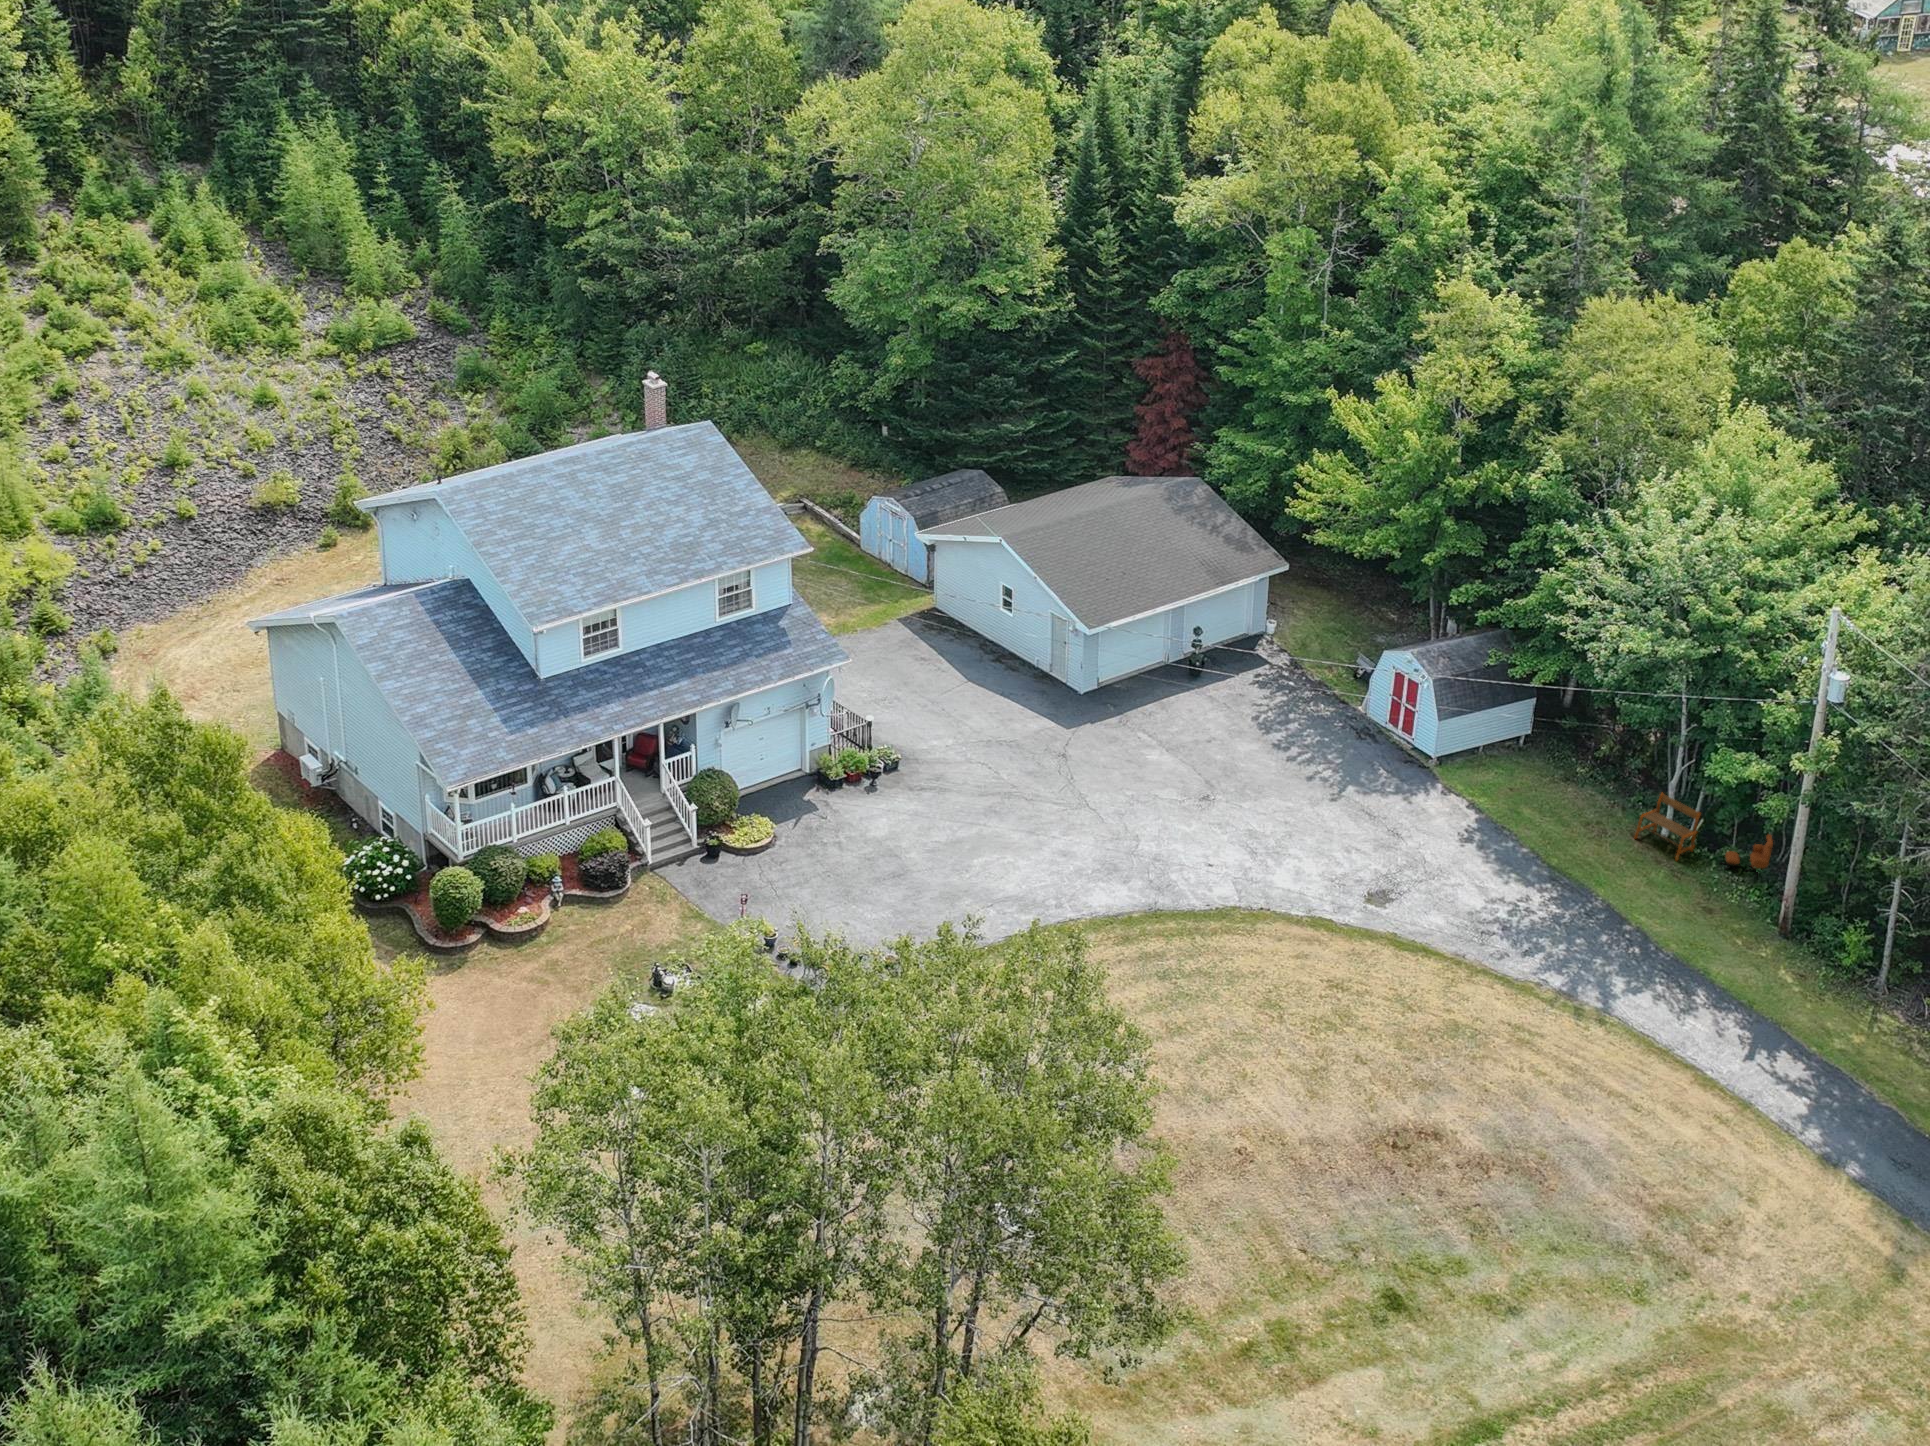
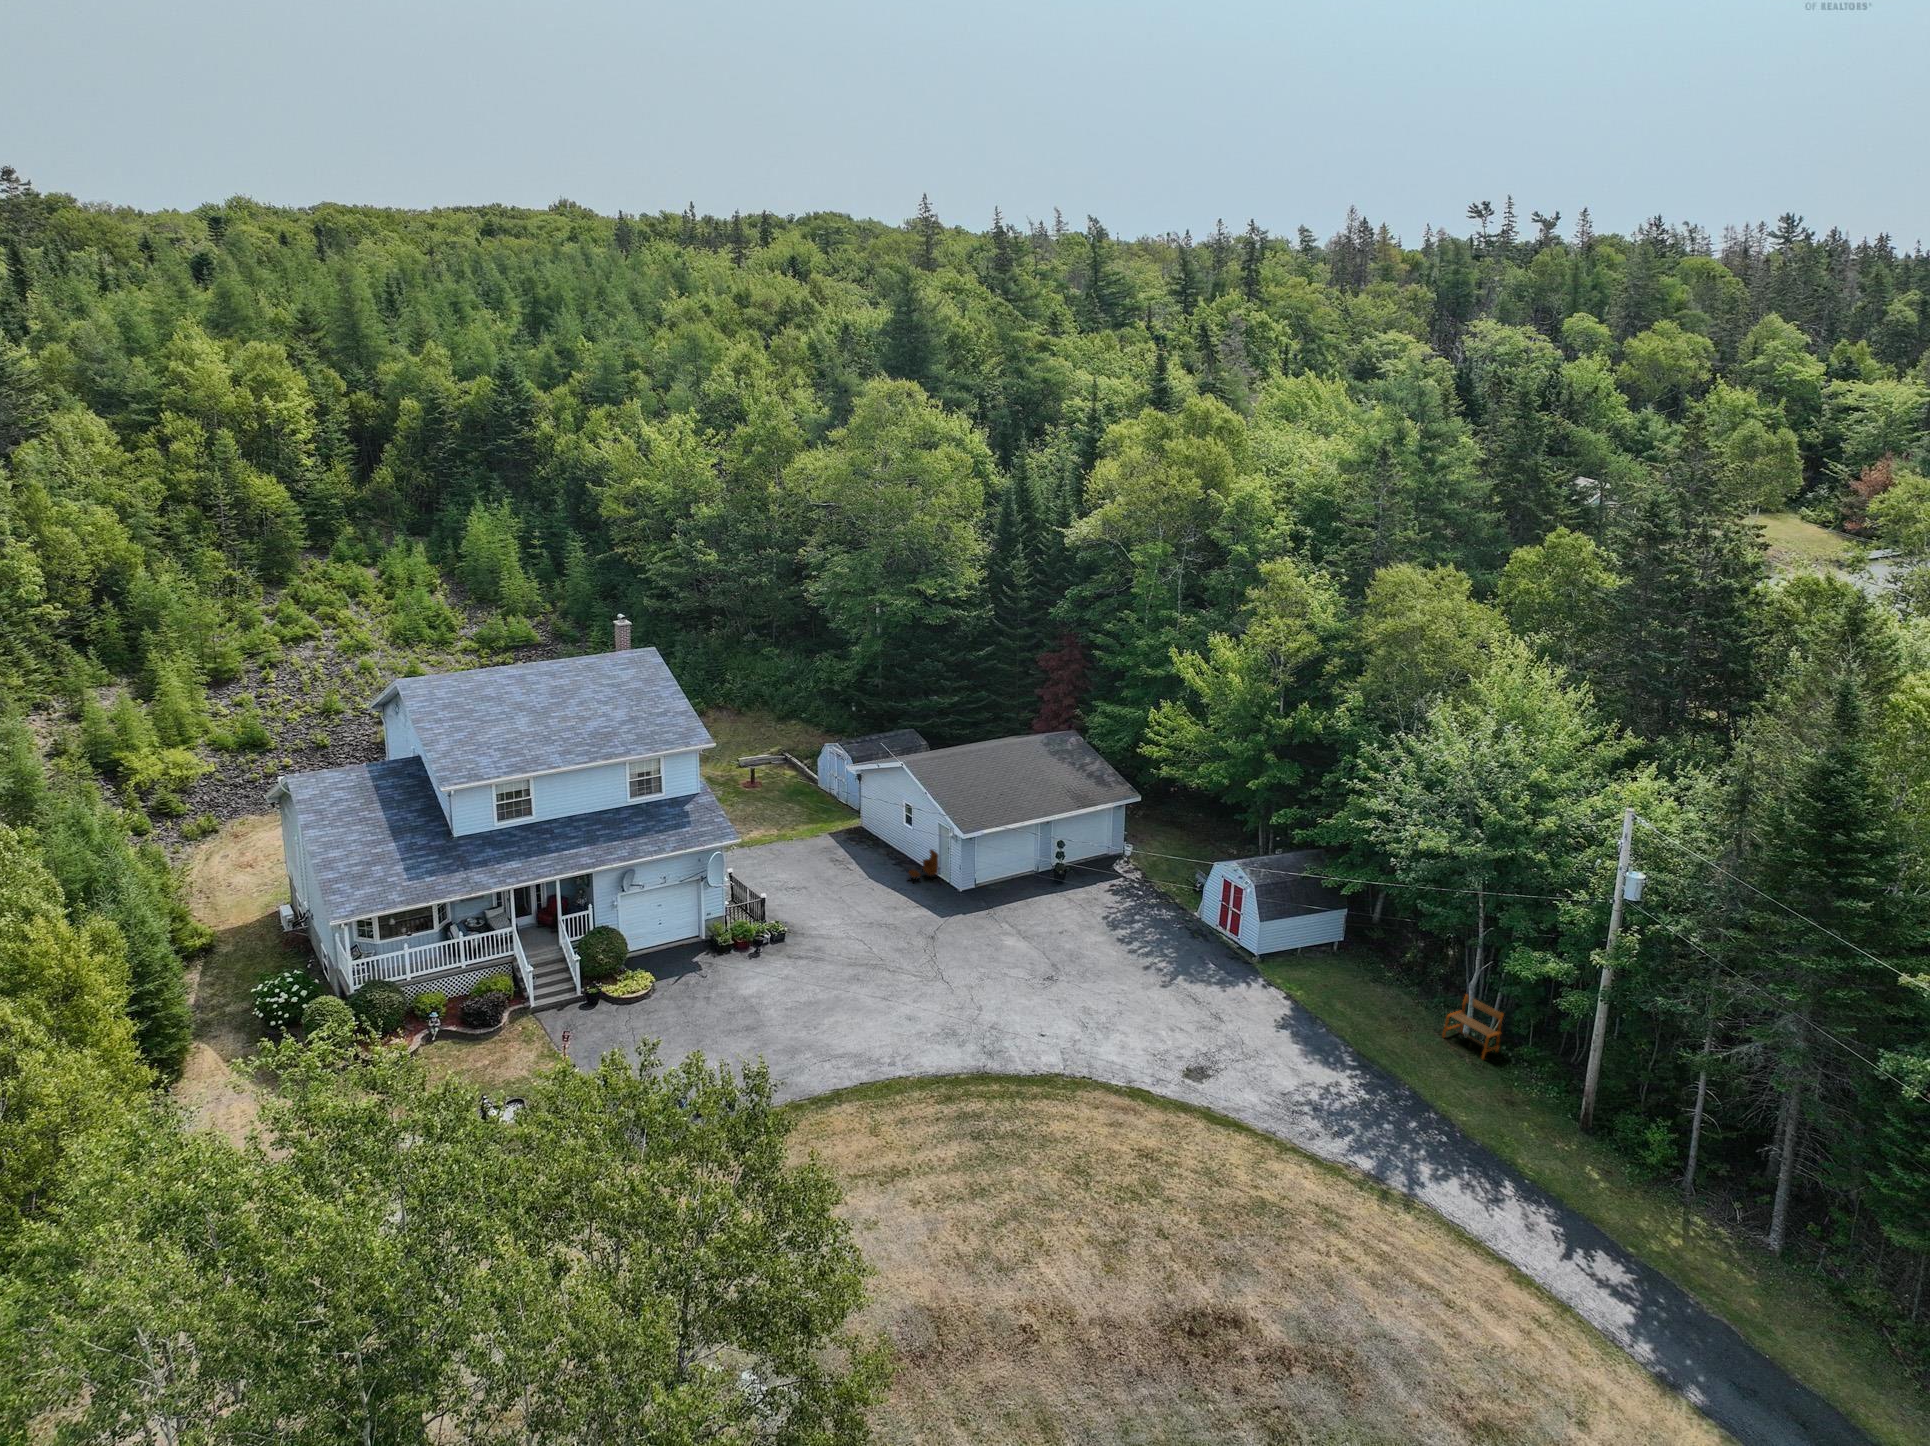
lounge chair: present [1726,834,1773,870] -> present [909,849,939,880]

